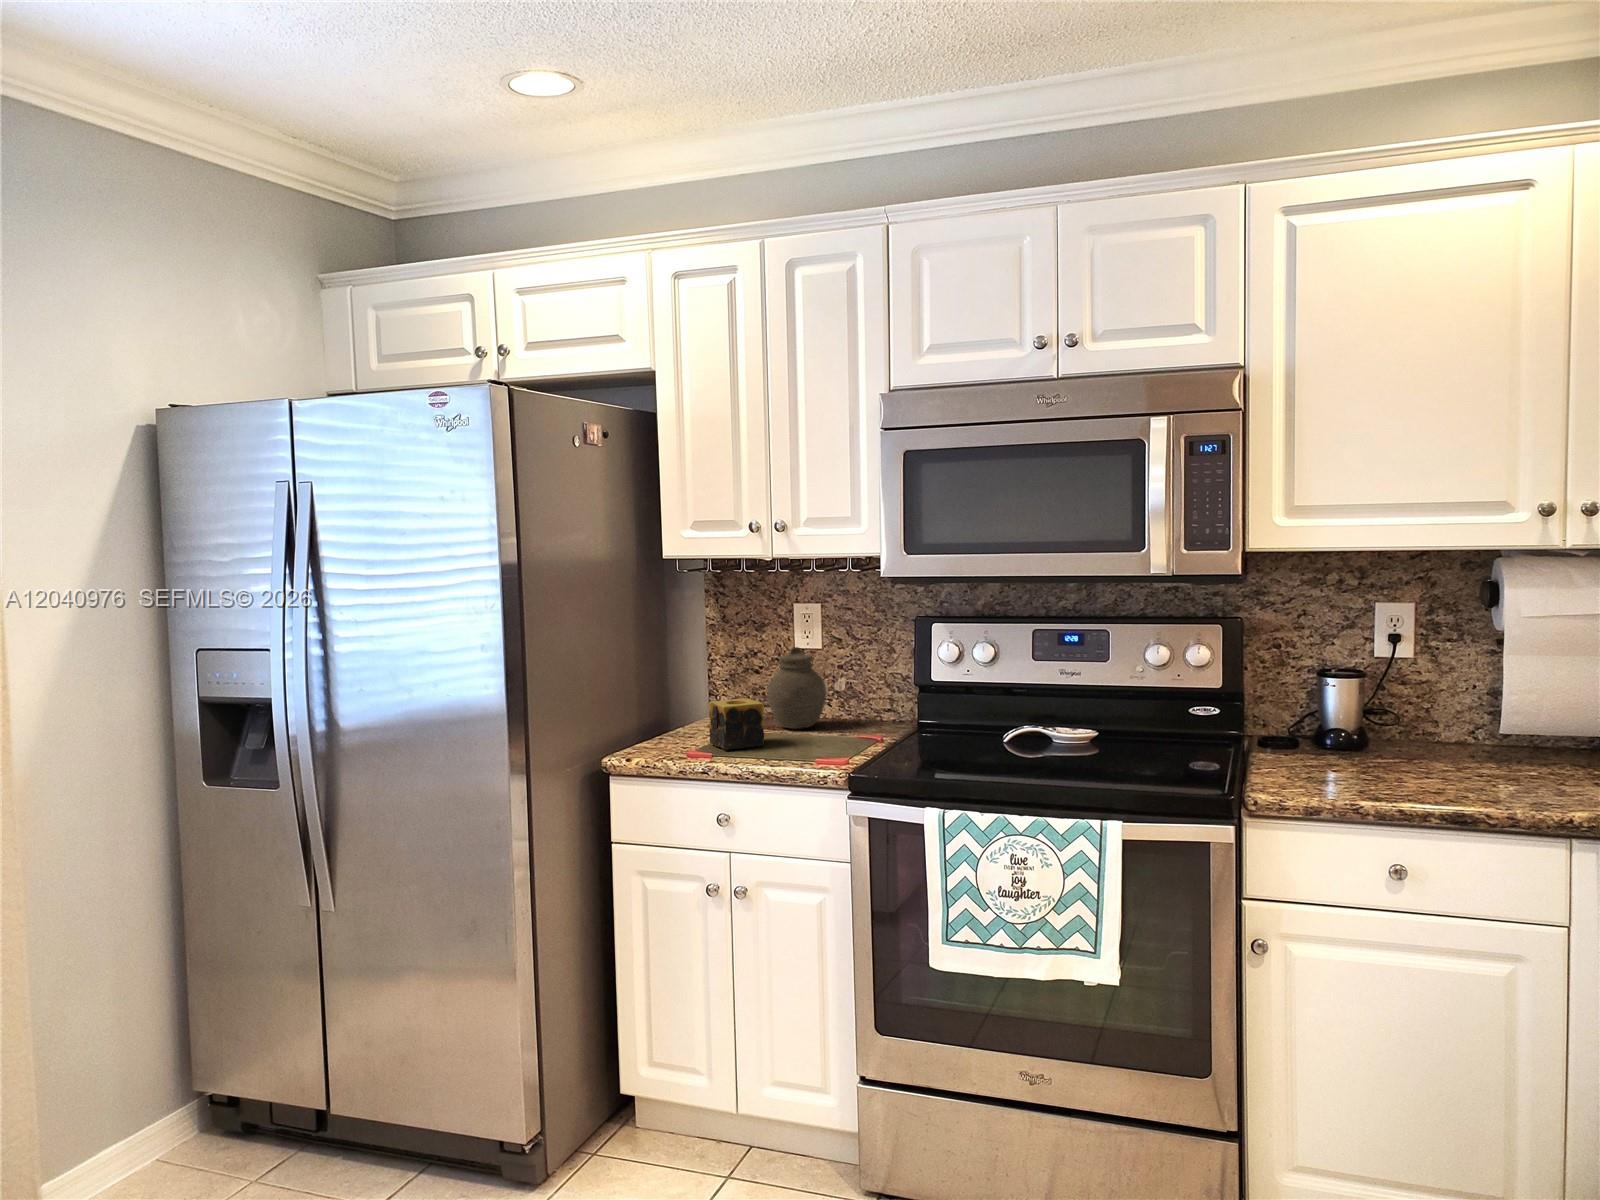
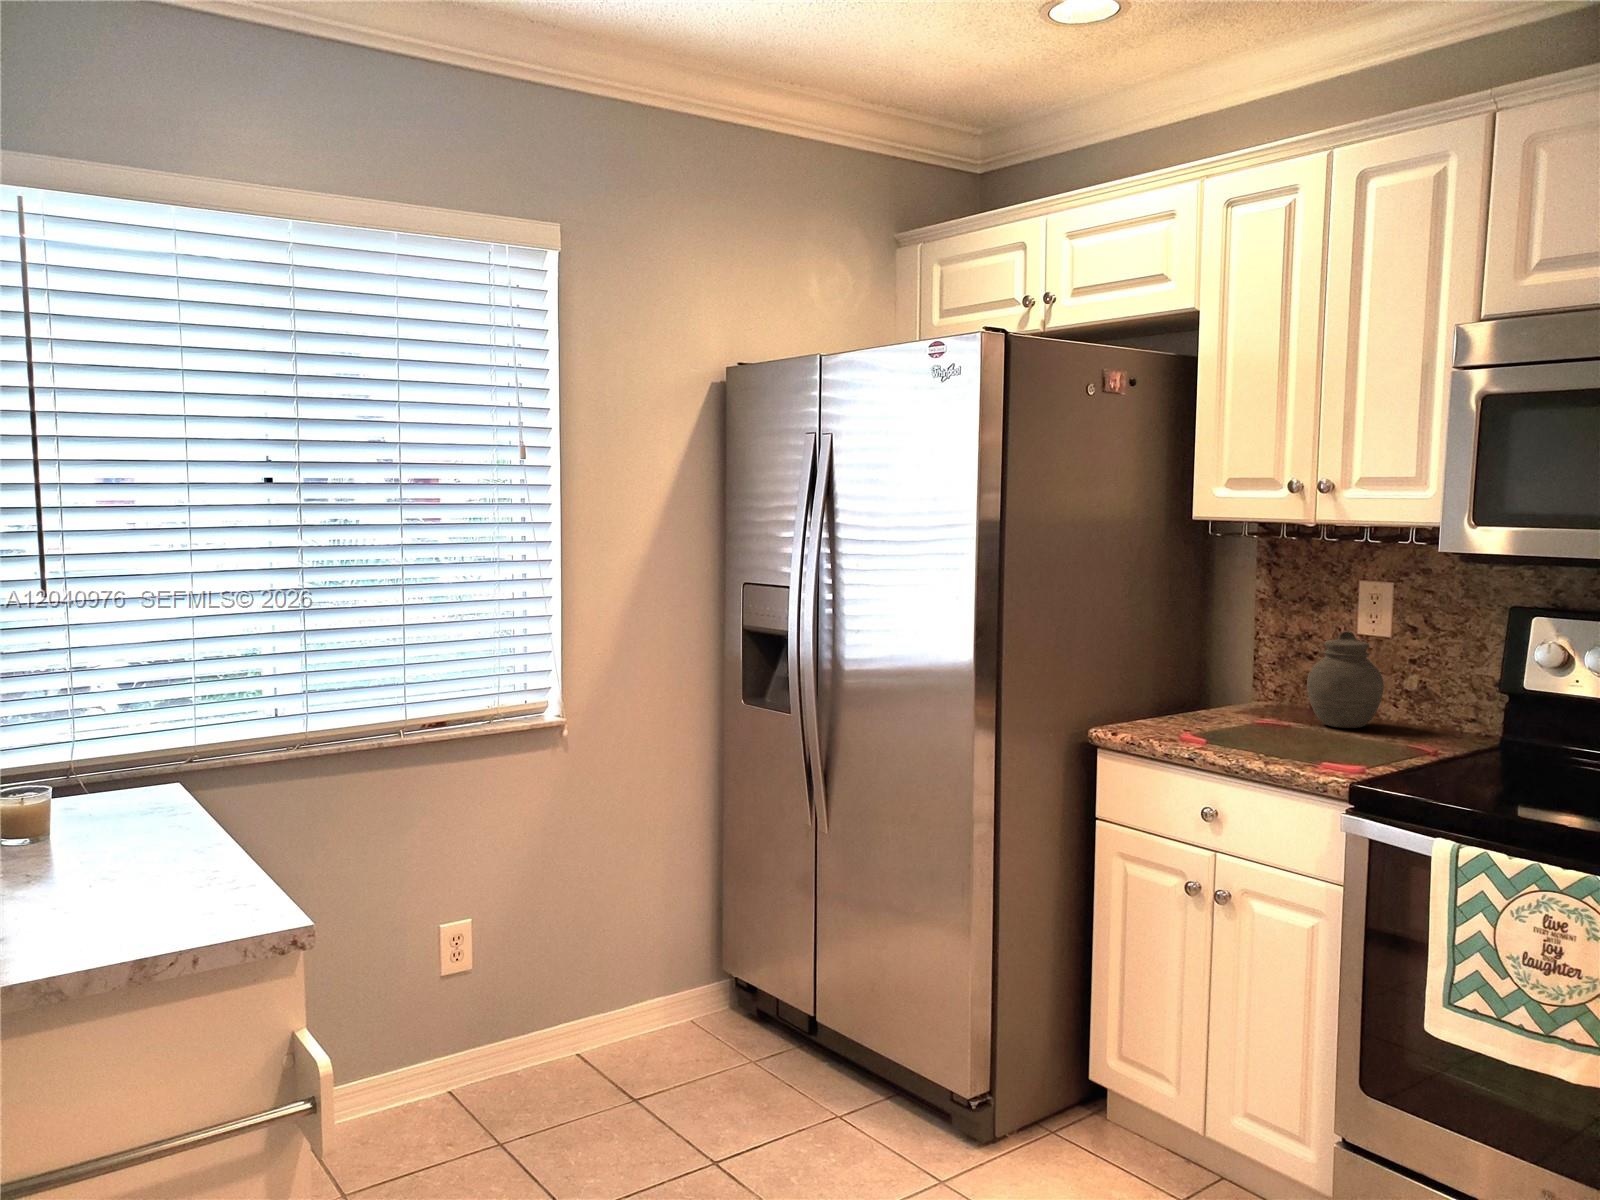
candle: present [709,698,764,750] -> none [1220,681,1282,739]

